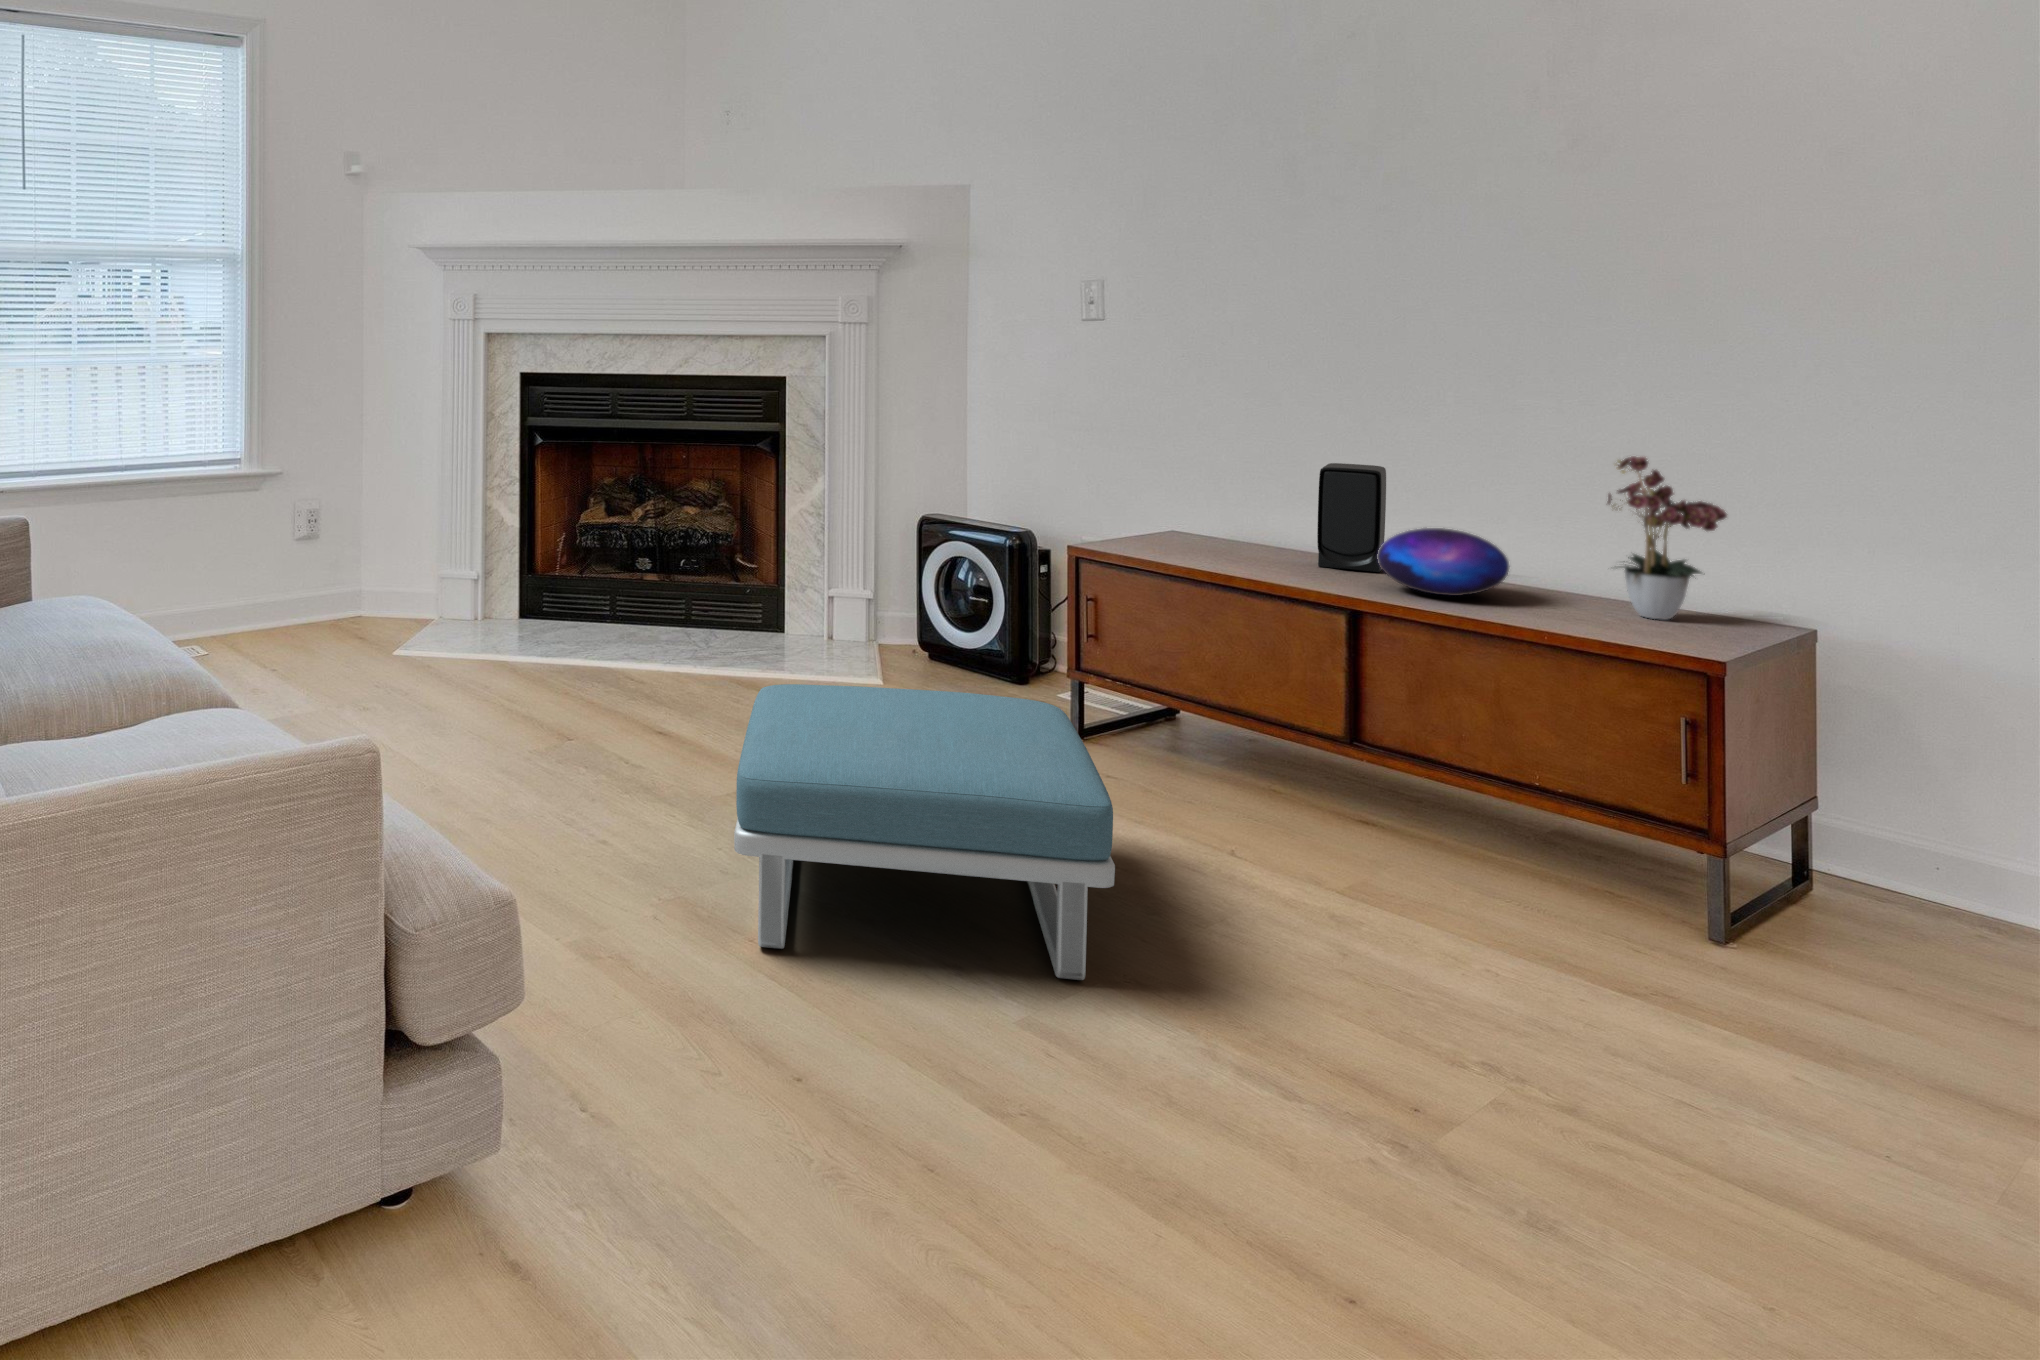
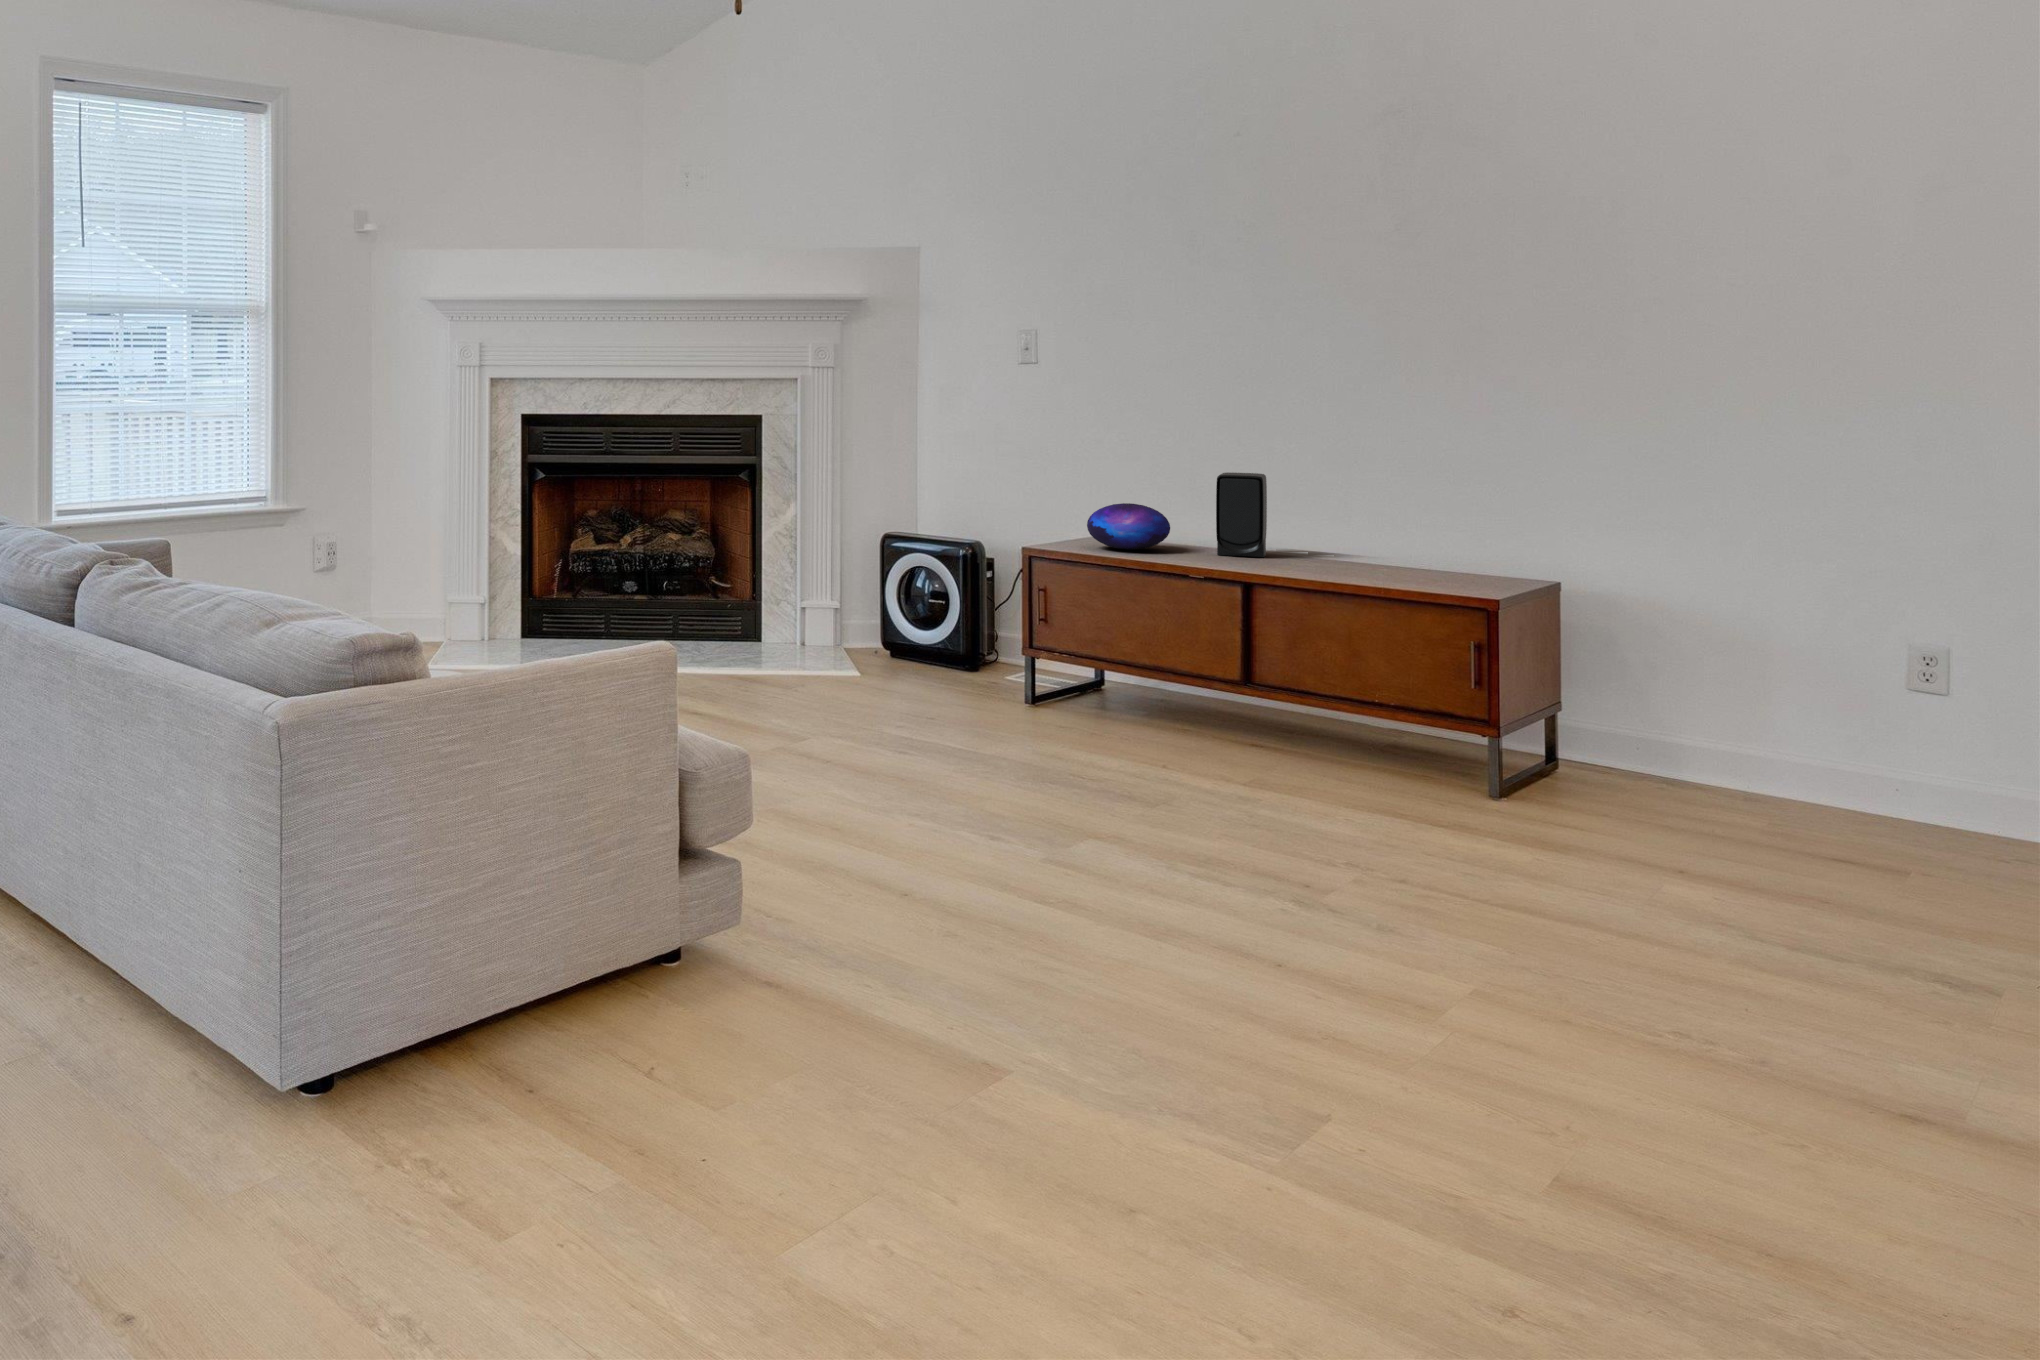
flower arrangement: present [1608,456,1727,620] -> none [1420,451,1513,579]
decorative orb: present [1377,528,1510,596] -> present [1087,503,1170,550]
footstool: present [734,684,1115,980] -> none [799,653,1093,841]

